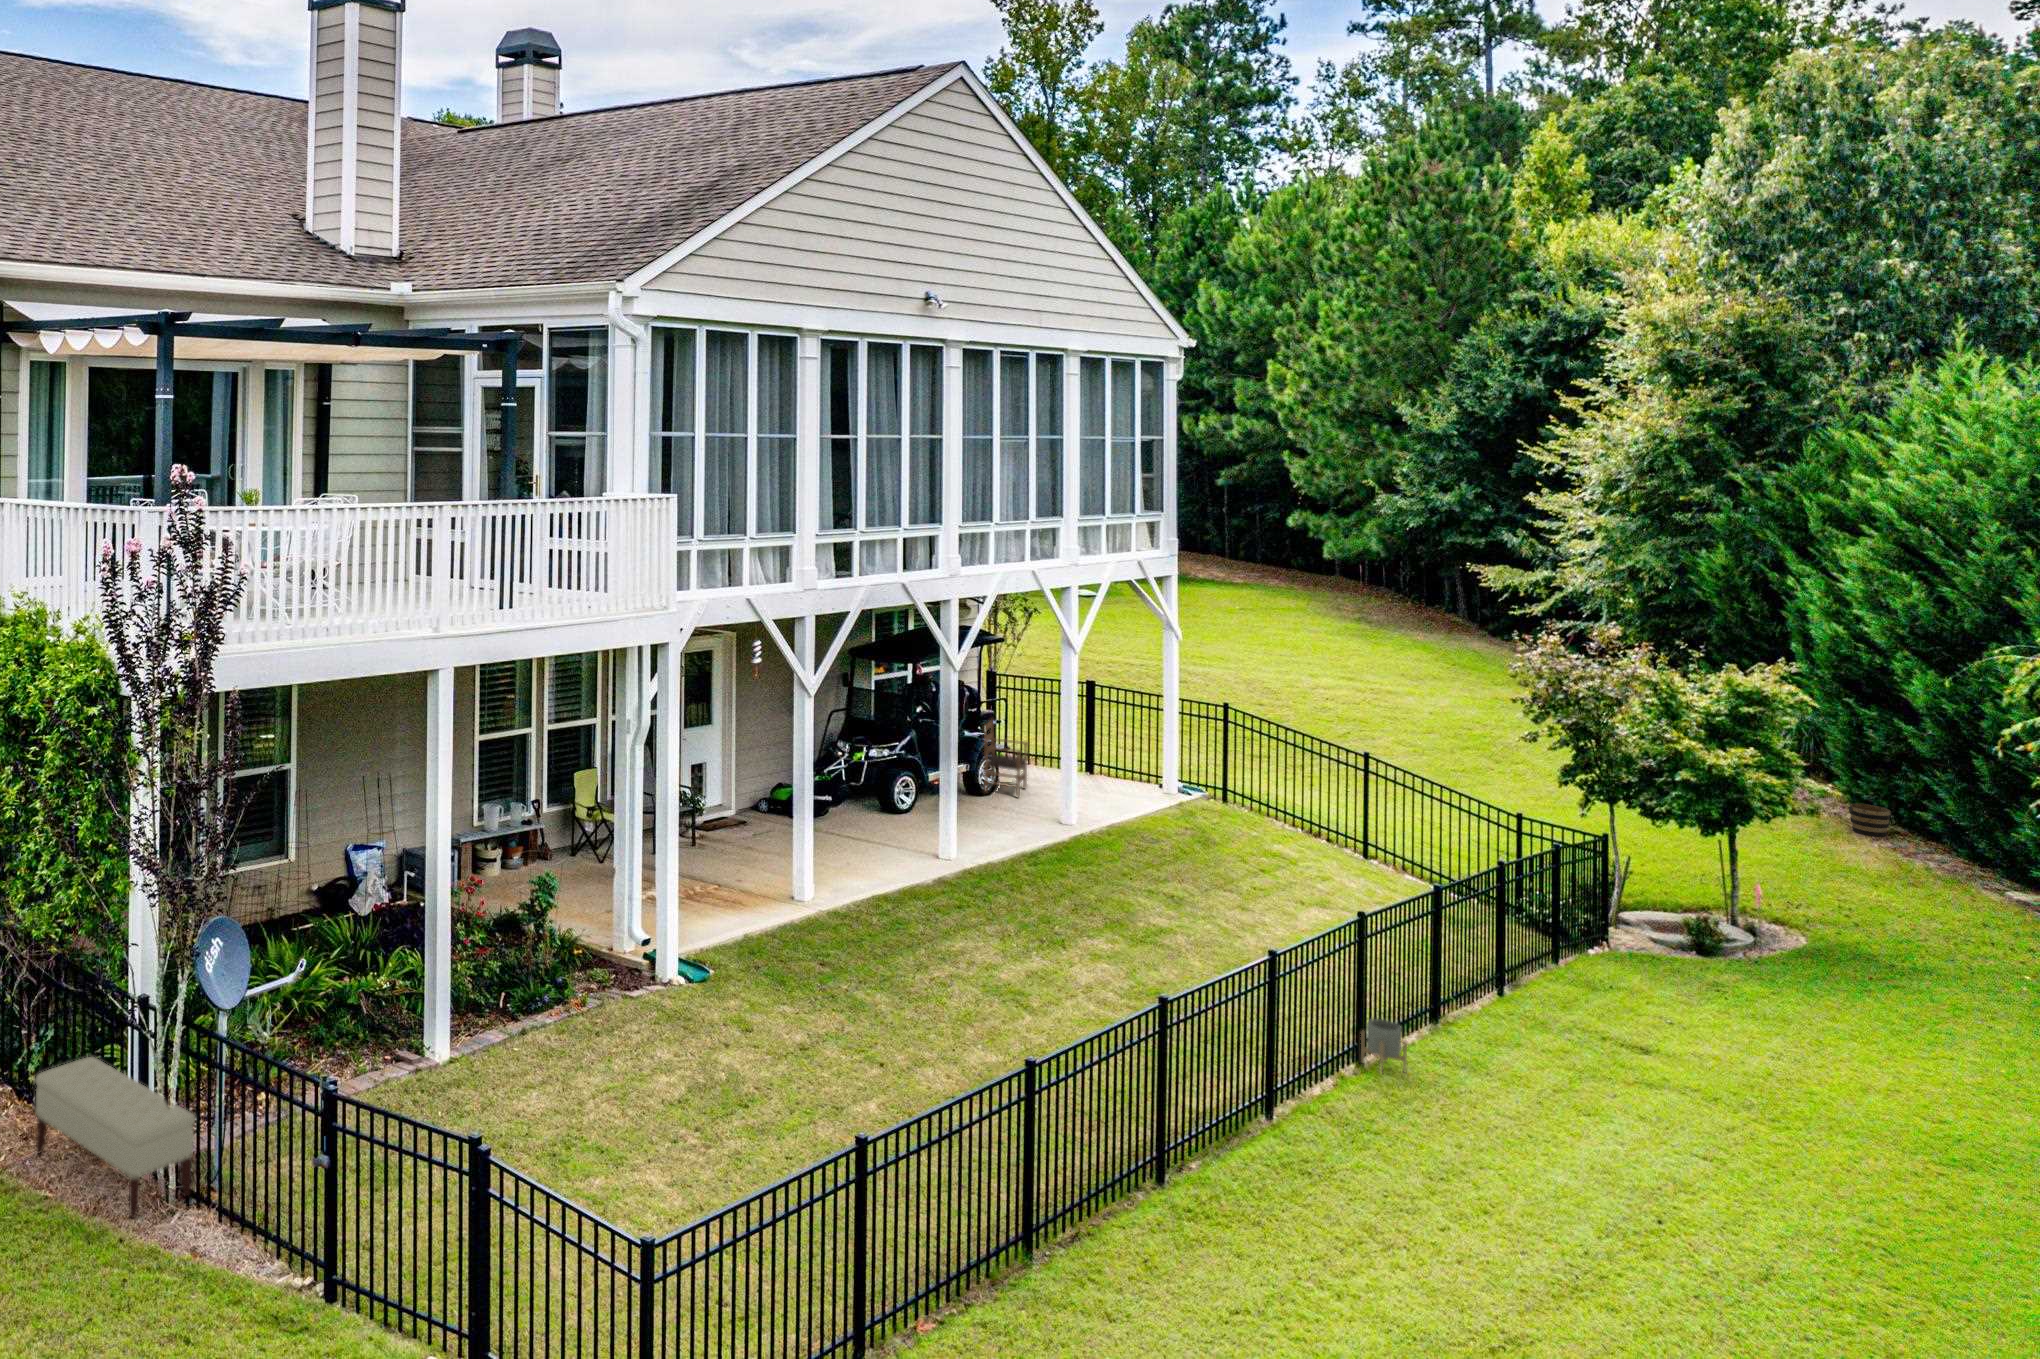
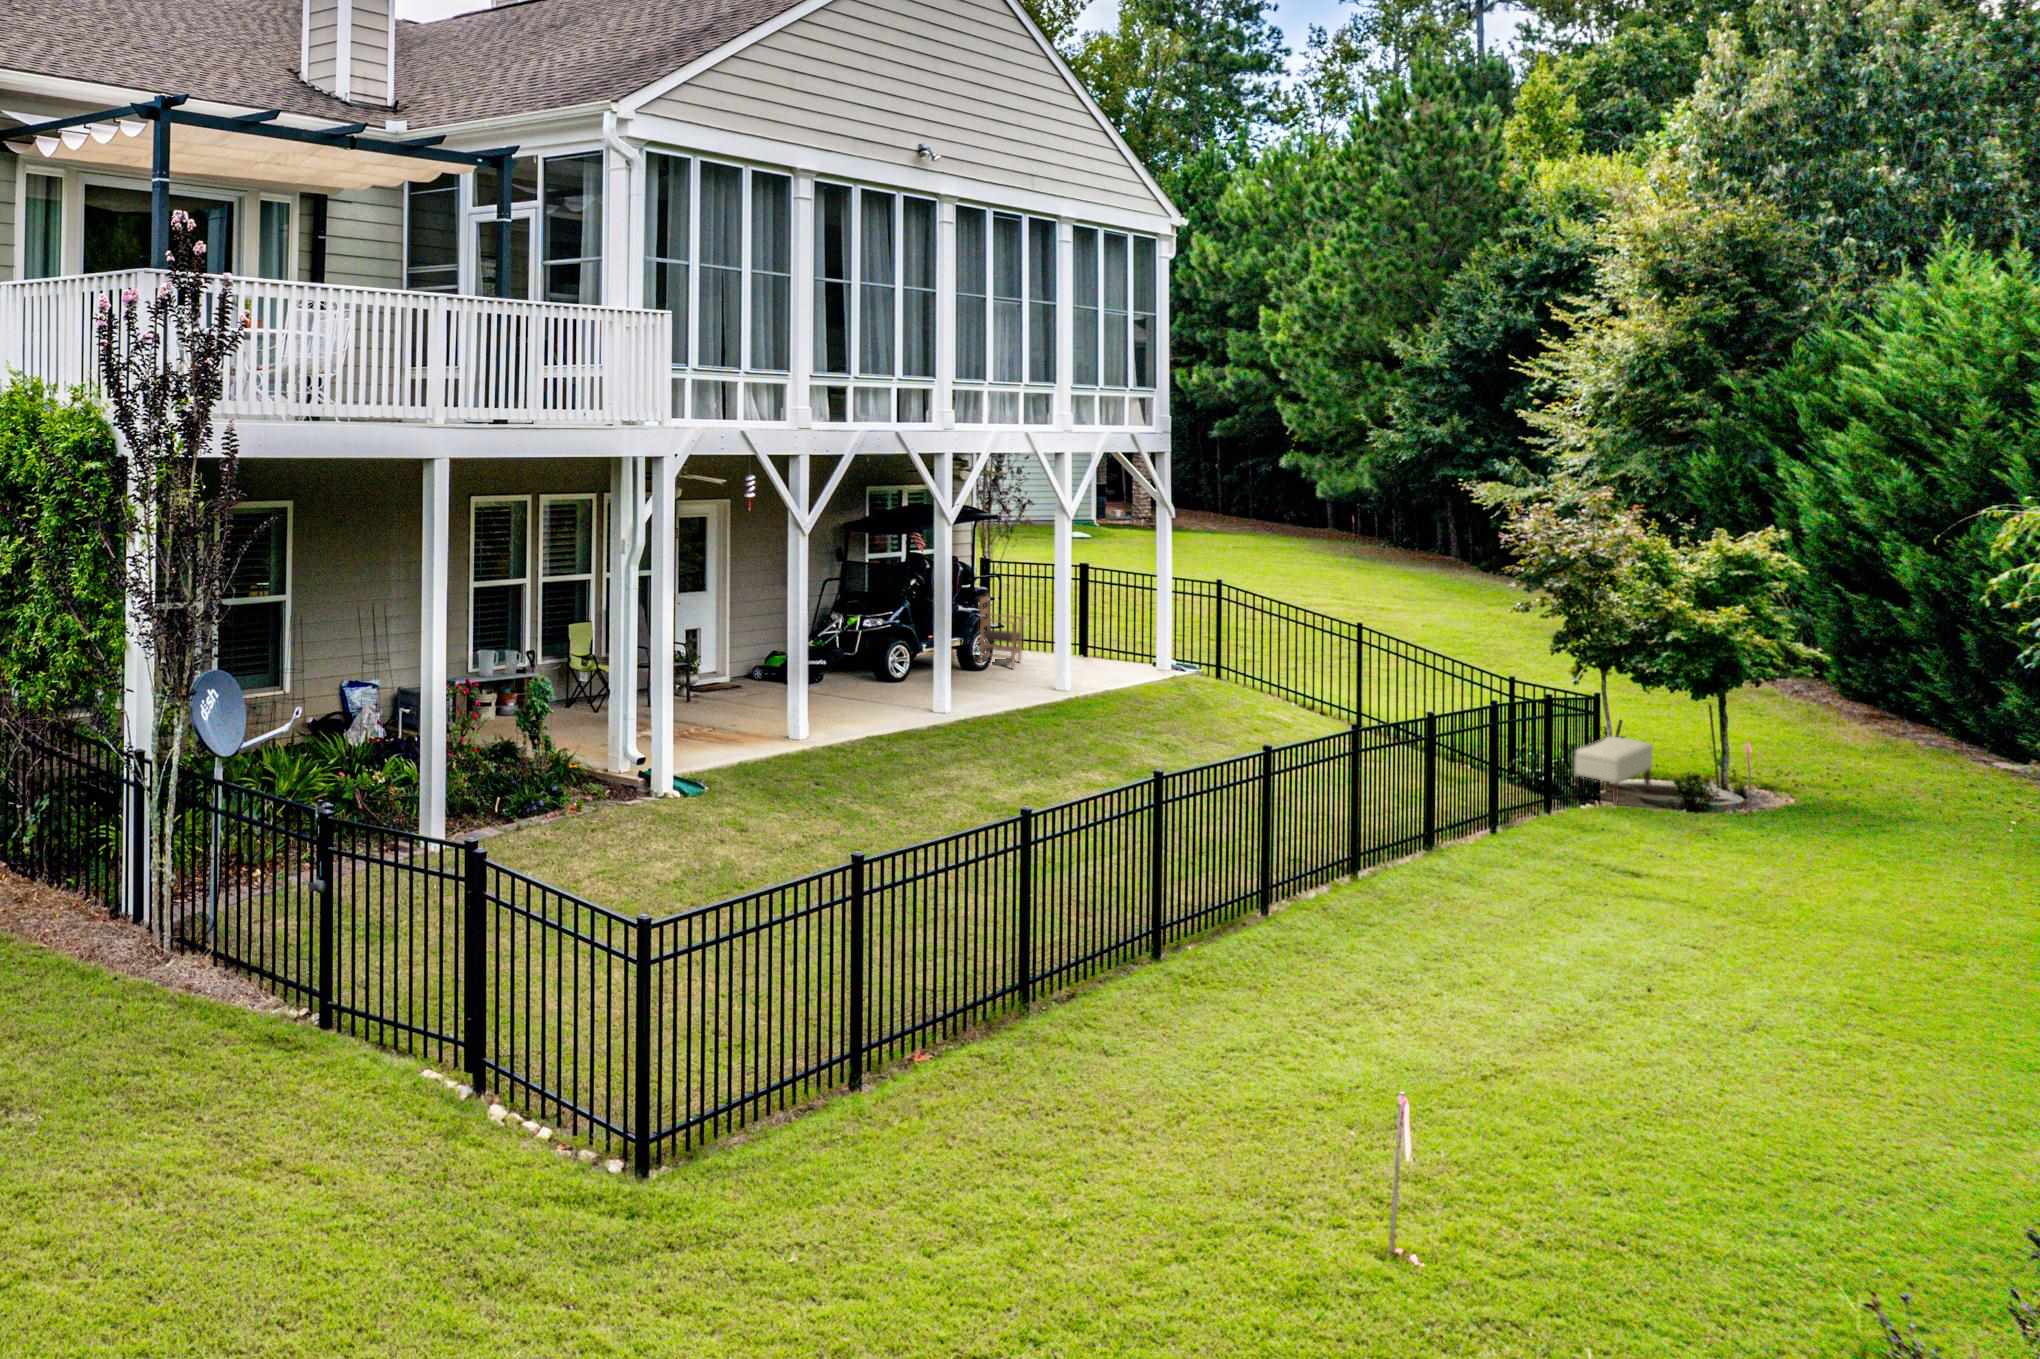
bucket: present [1849,804,1891,836] -> none [1835,687,1878,717]
planter: present [1361,1019,1407,1073] -> none [1357,836,1404,888]
bench: present [35,1057,195,1218] -> present [1575,737,1653,805]

